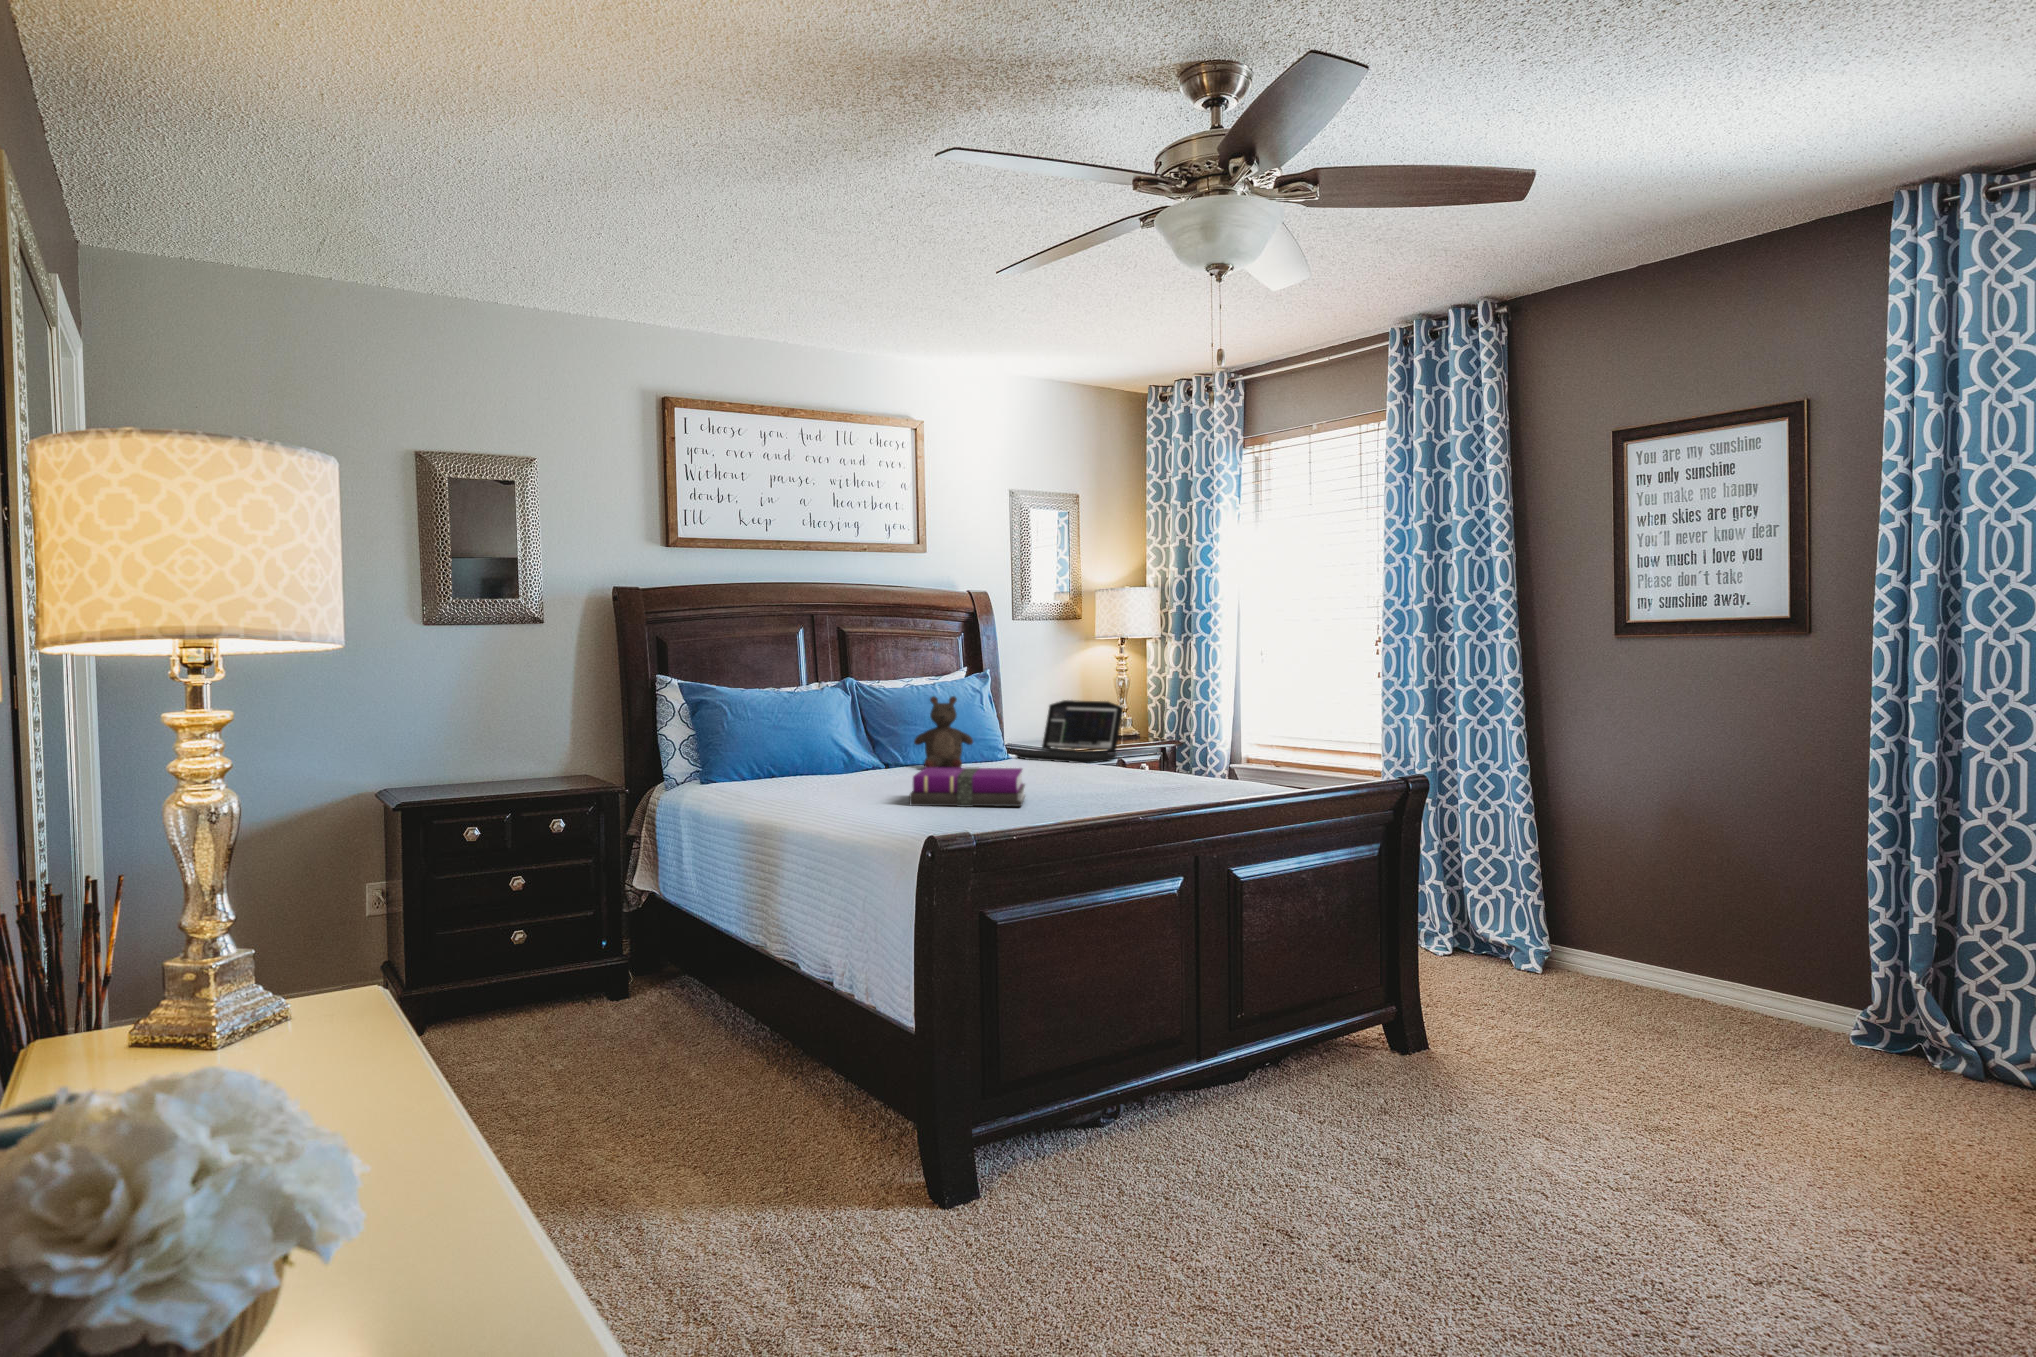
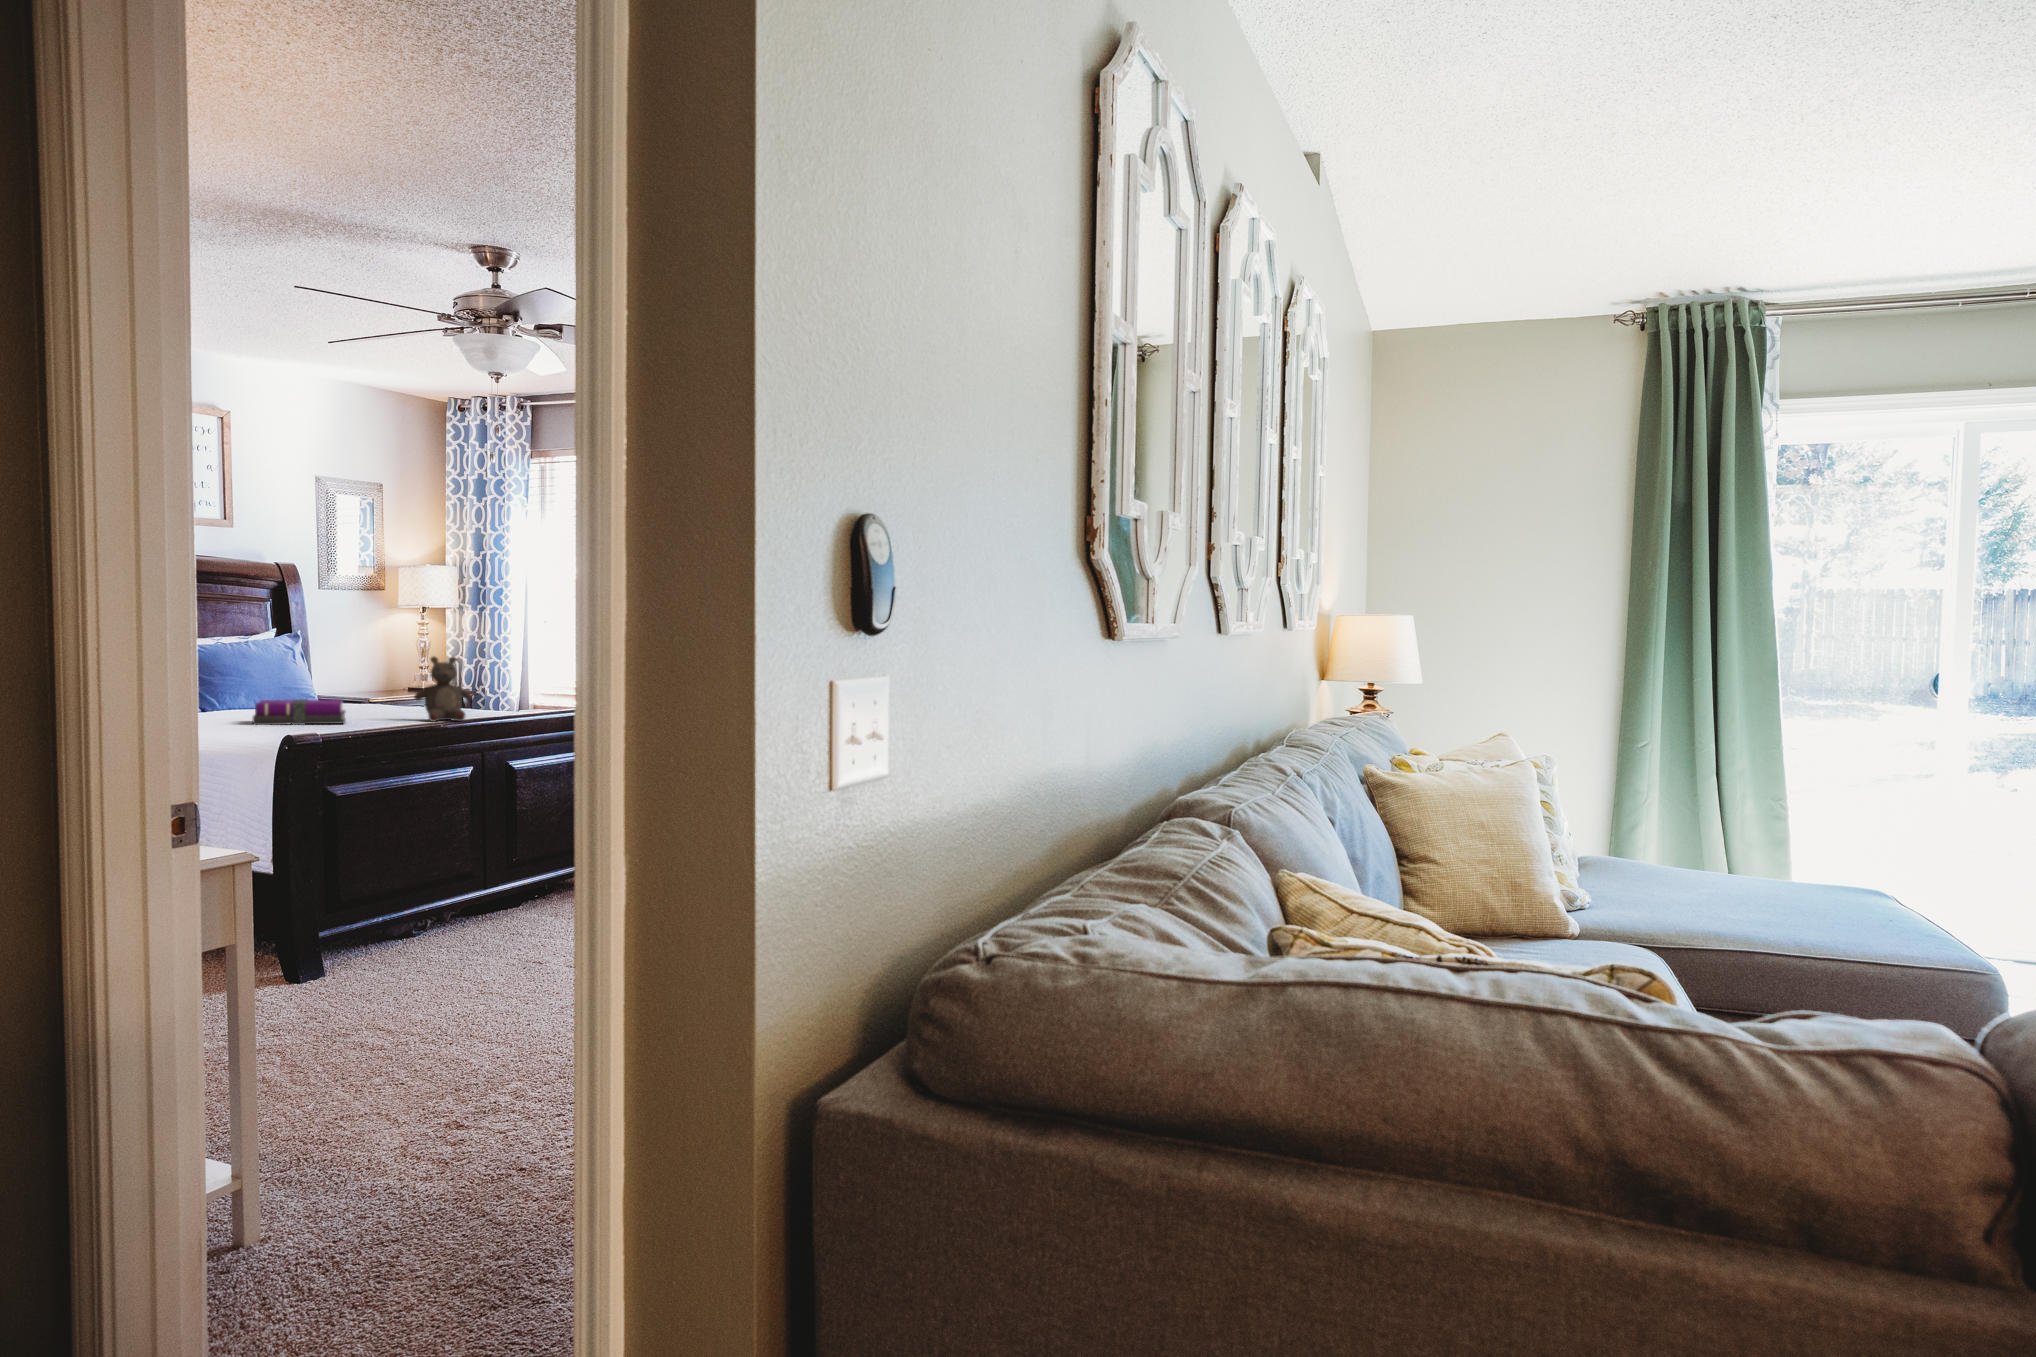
stuffed bear: present [914,696,973,768] -> present [414,657,472,722]
laptop: present [1016,700,1123,763] -> none [326,657,424,705]

